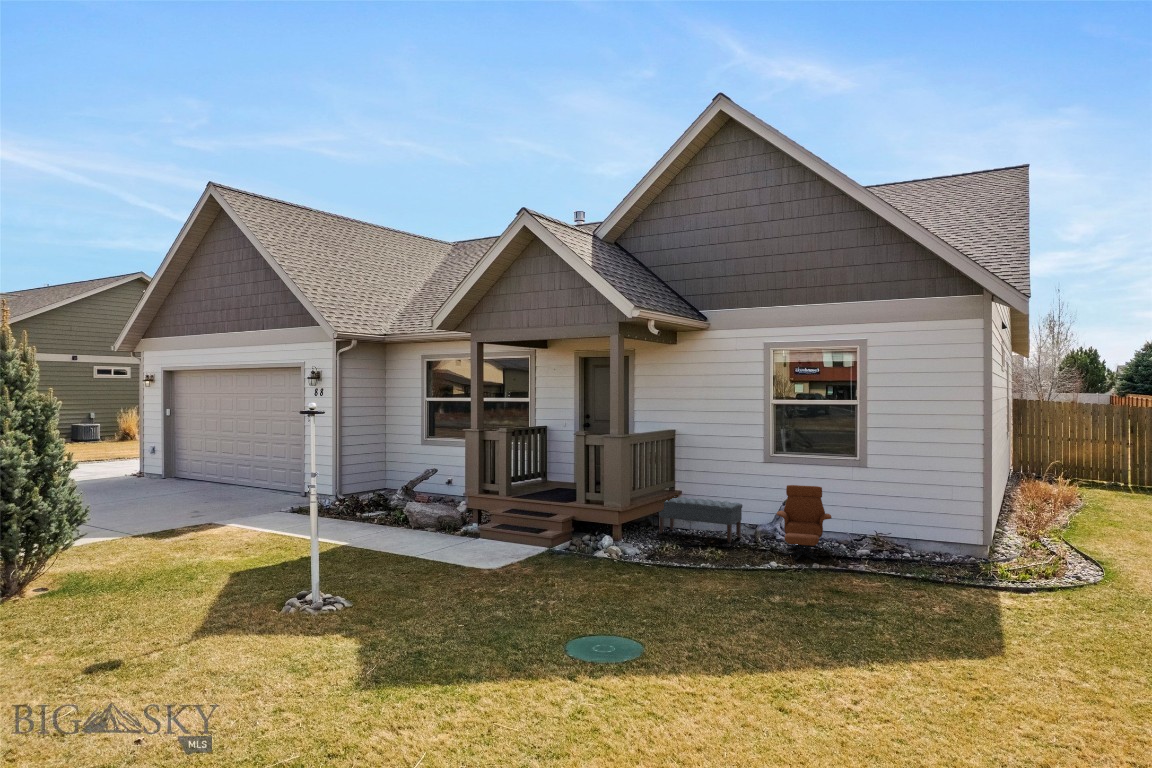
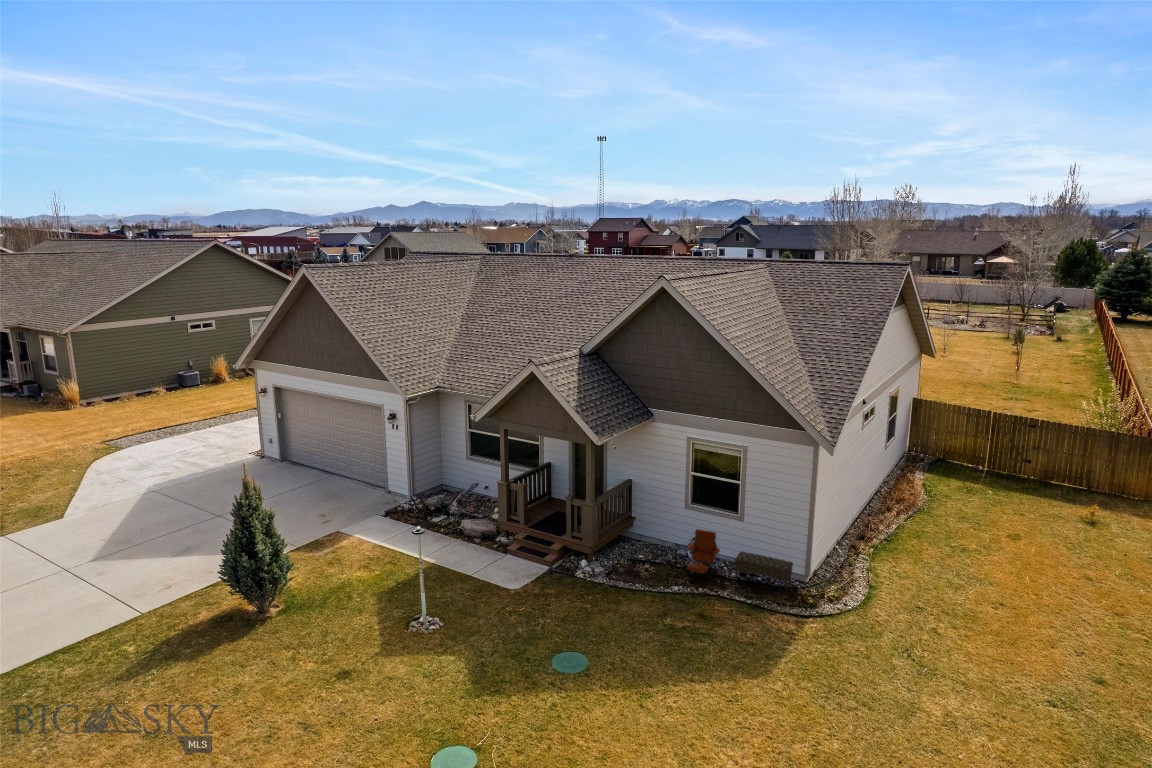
bench: present [659,497,742,543] -> present [735,551,793,591]

